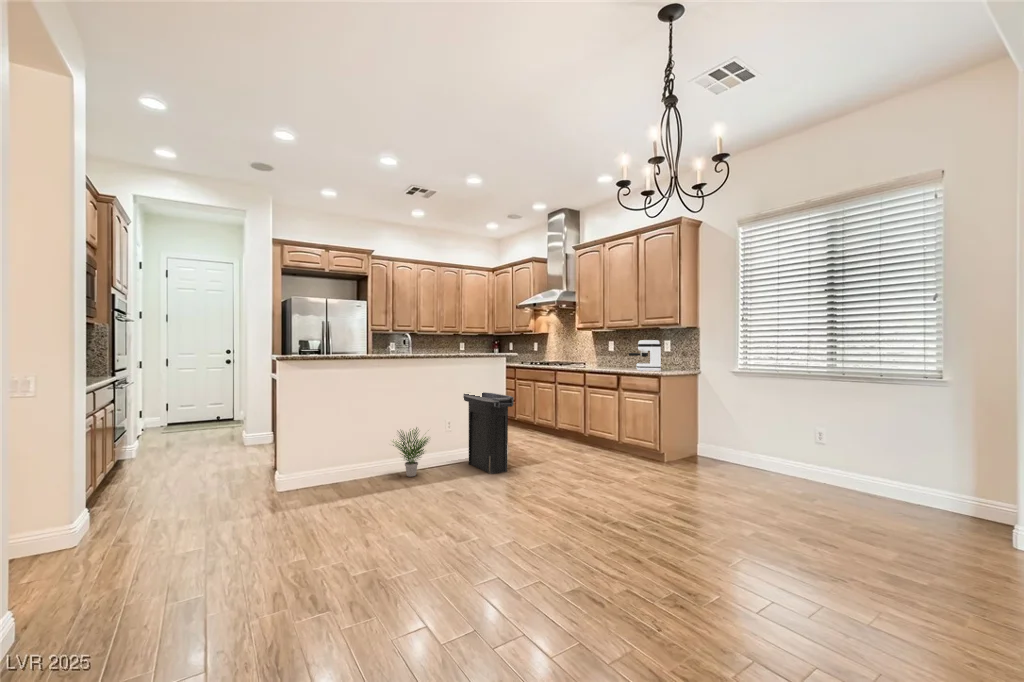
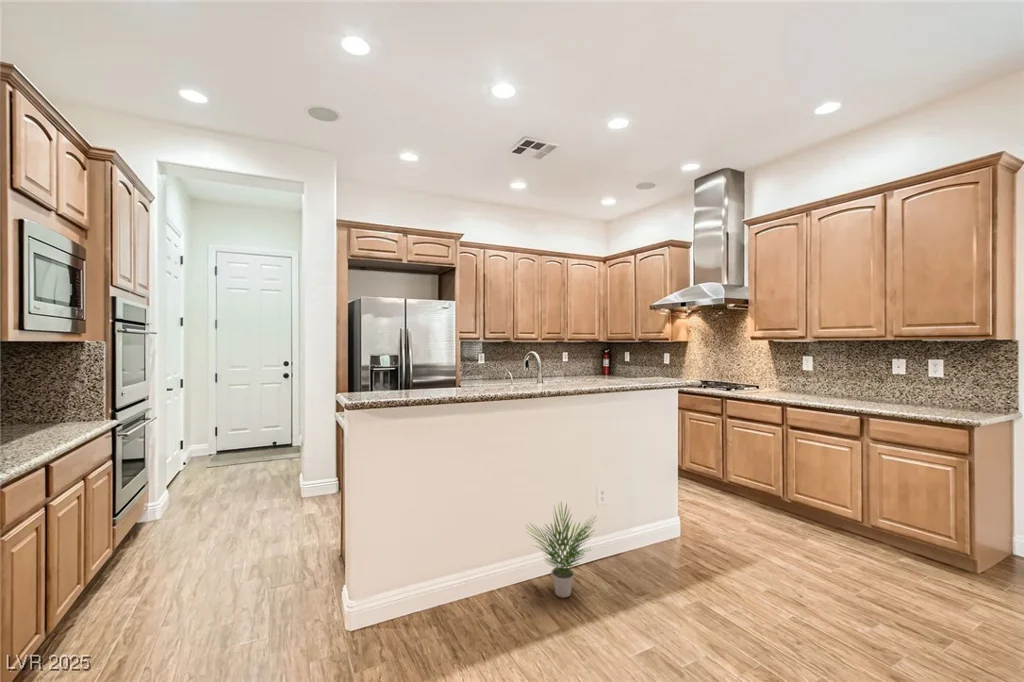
coffee maker: present [629,340,661,371] -> none [880,361,954,413]
trash can: present [463,392,514,474] -> none [628,444,733,595]

